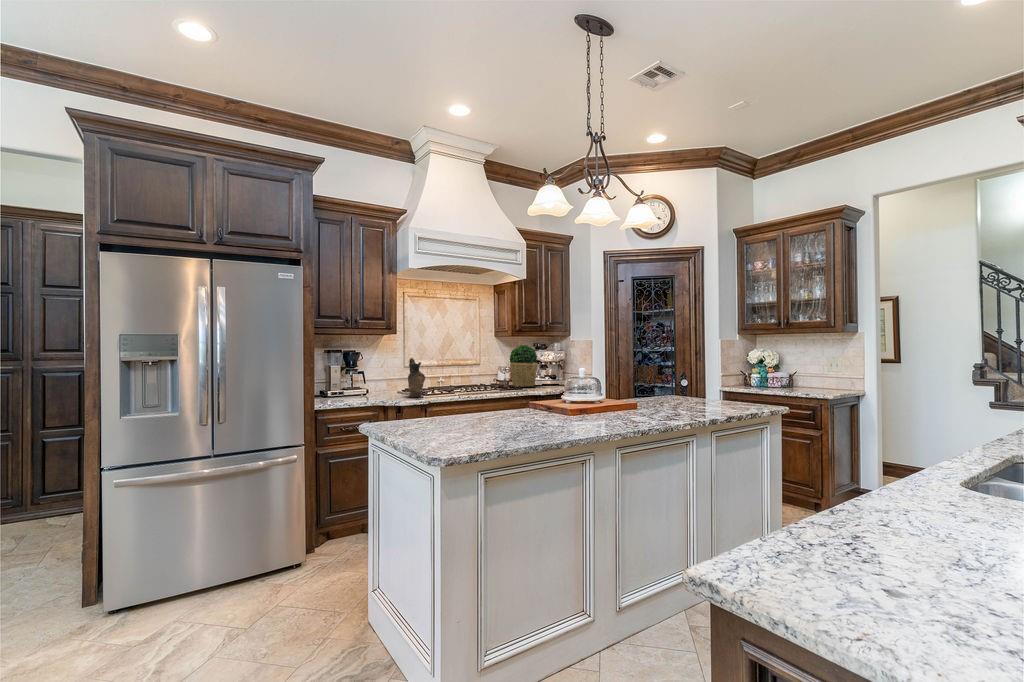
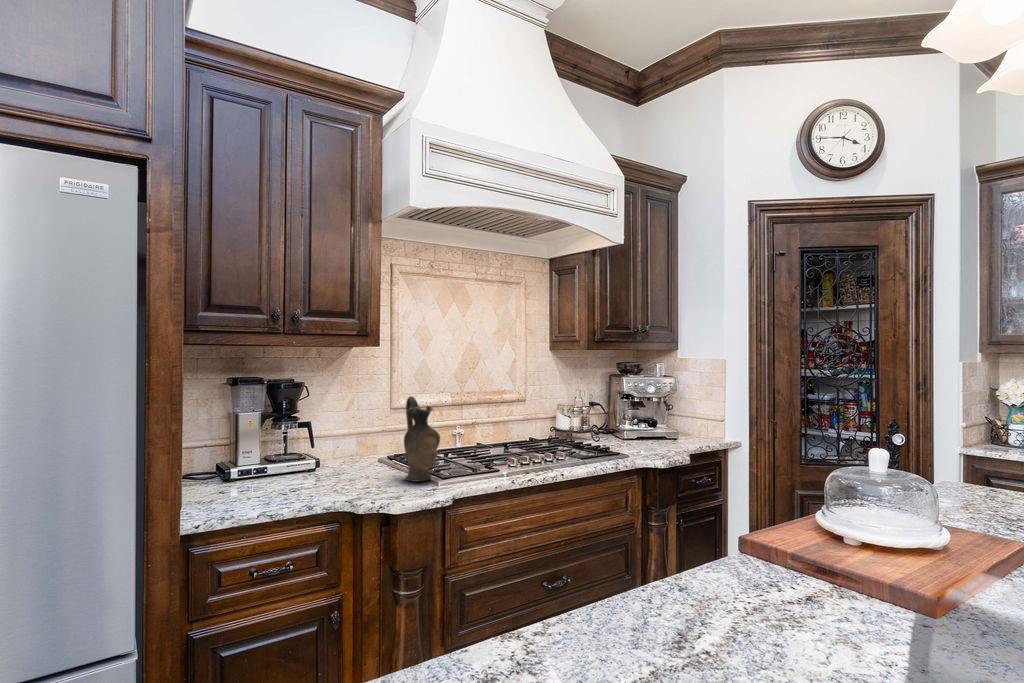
potted plant: present [510,345,538,387] -> none [580,367,633,444]

